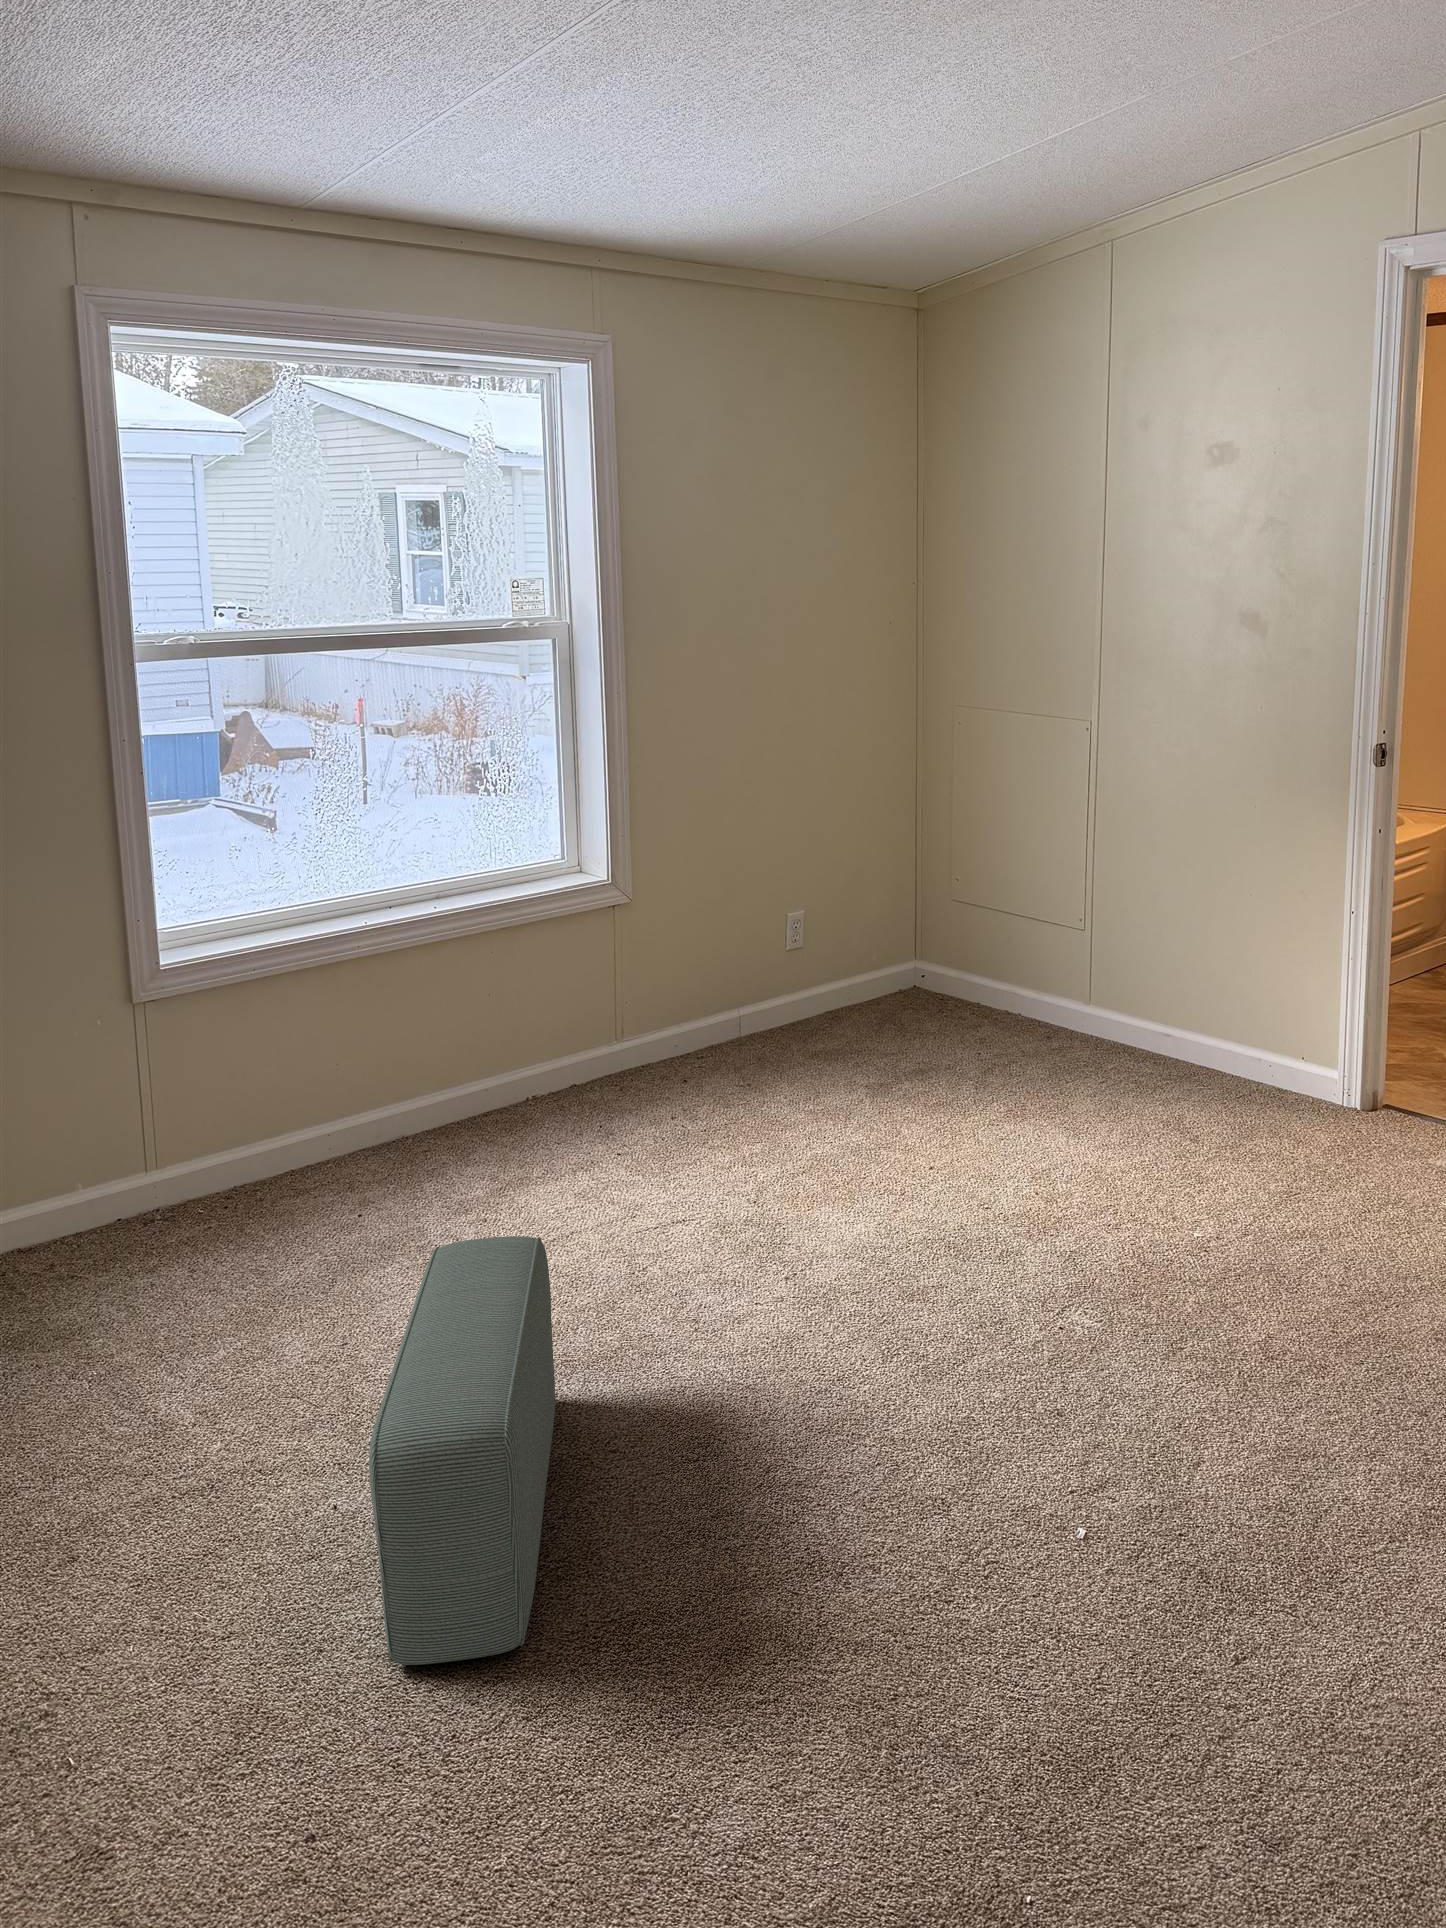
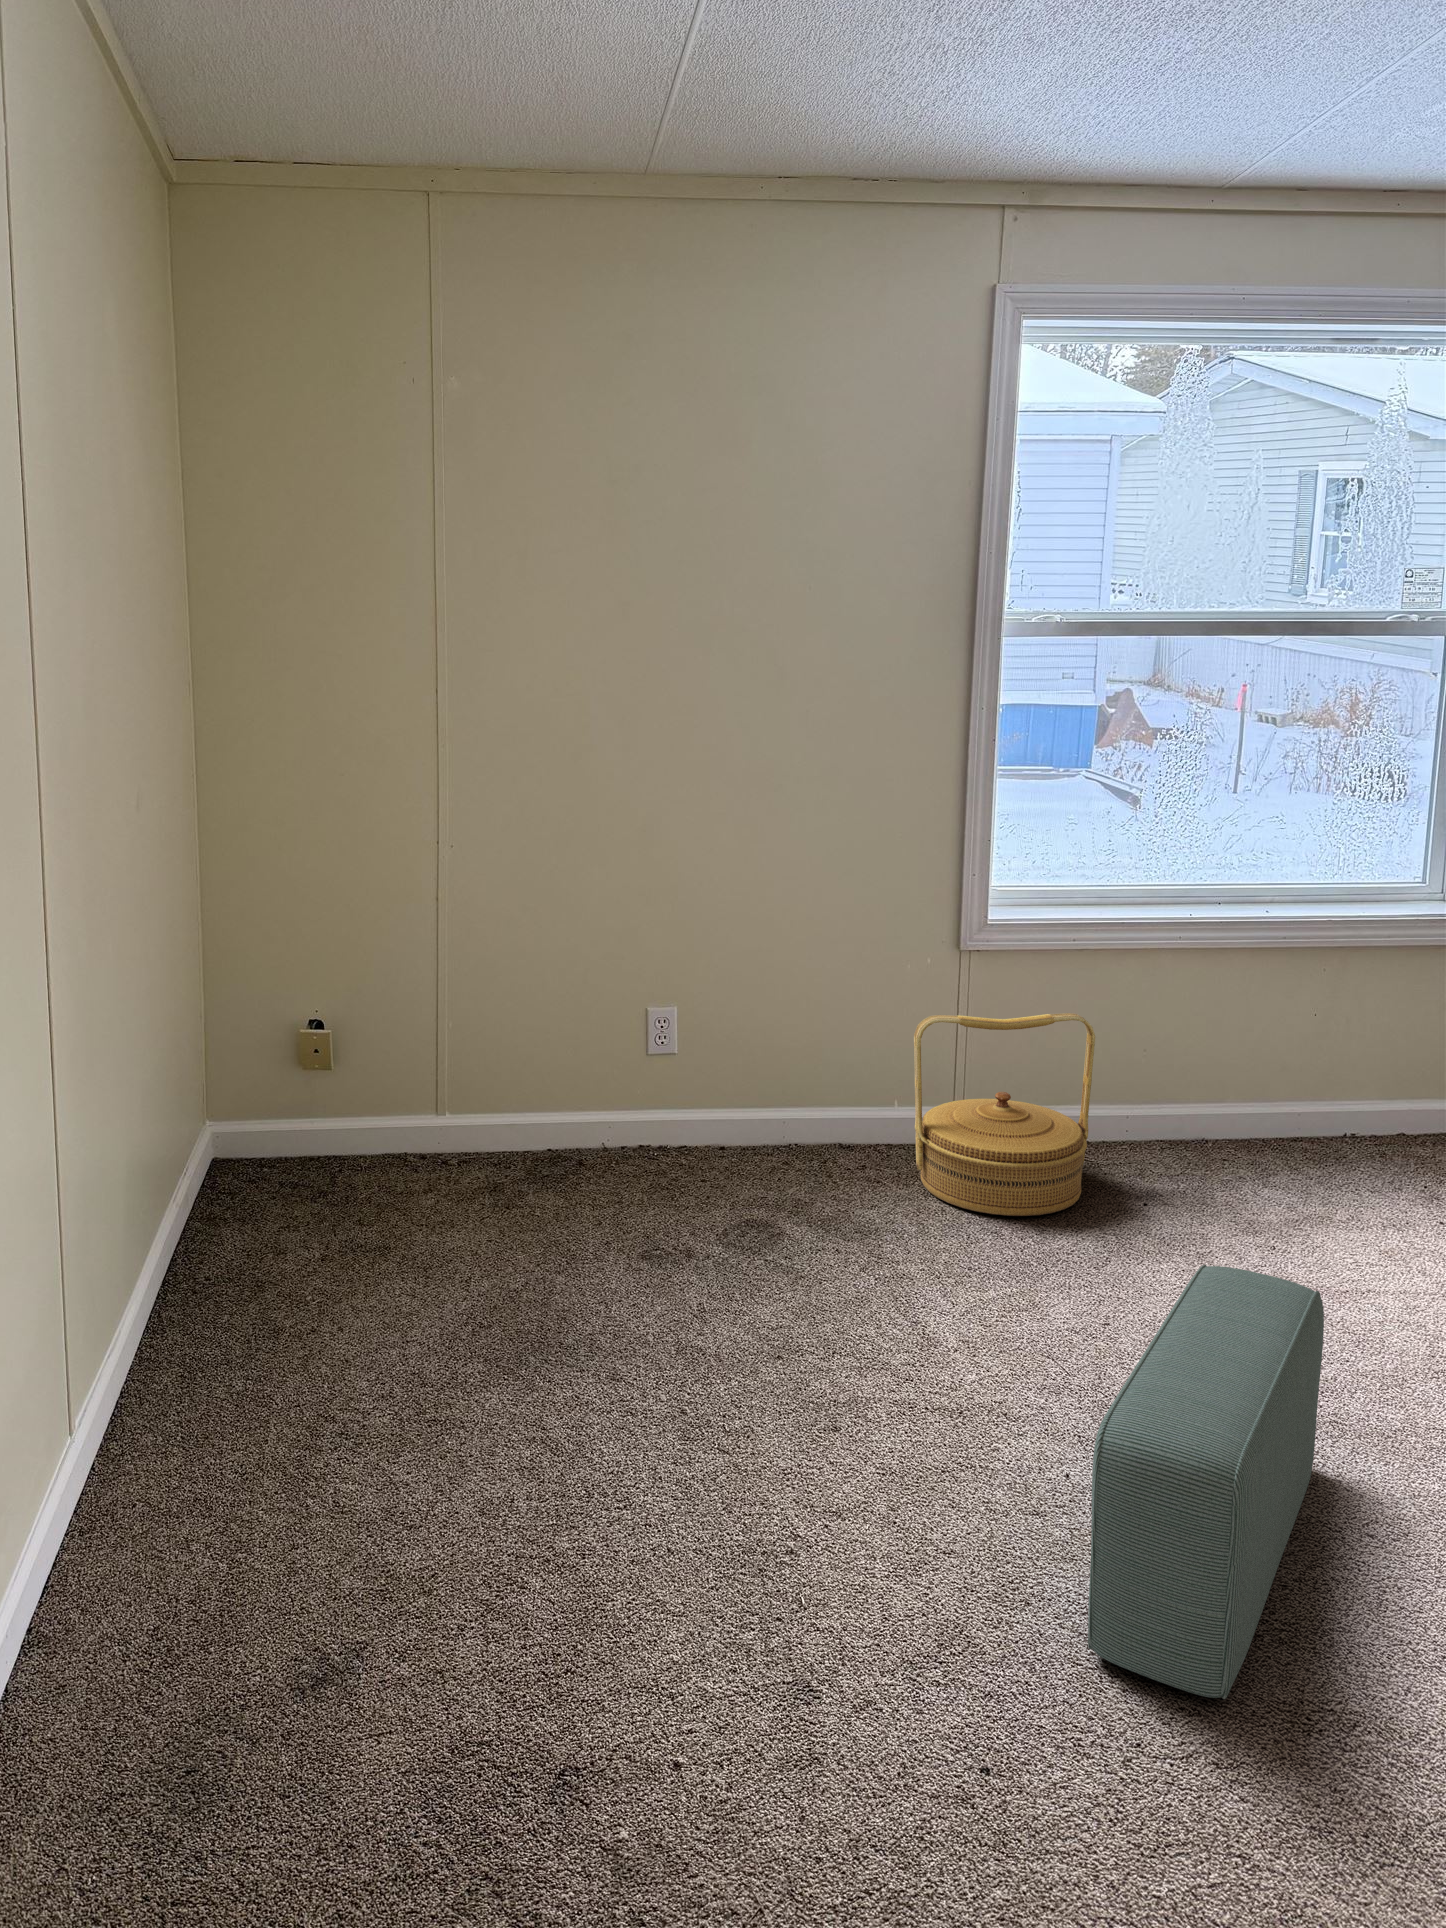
woven basket: none [95,1040,299,1270] -> present [914,1013,1095,1216]

